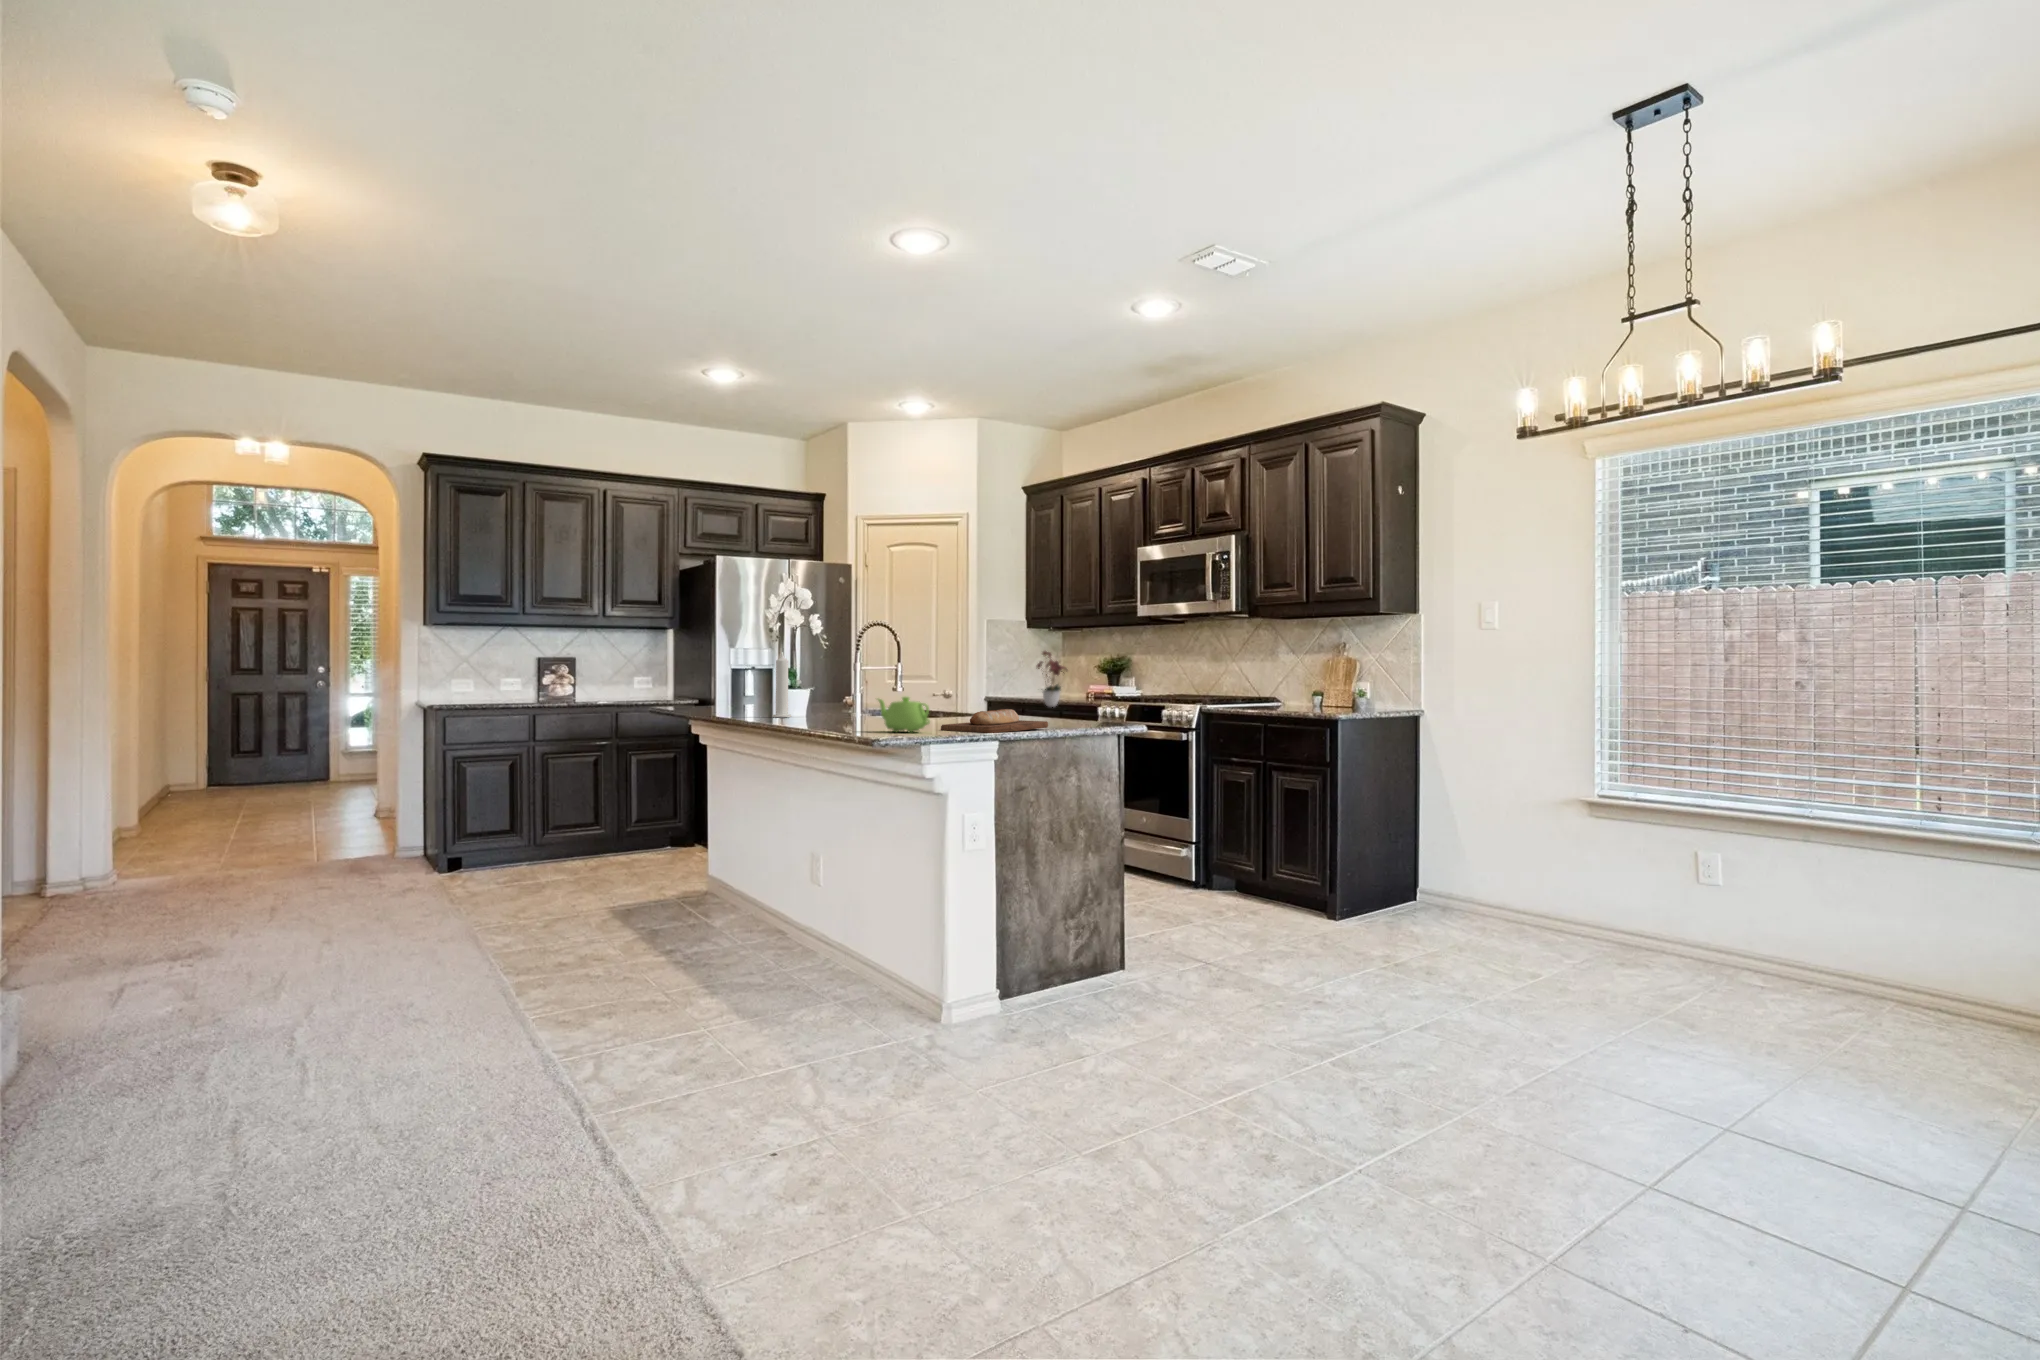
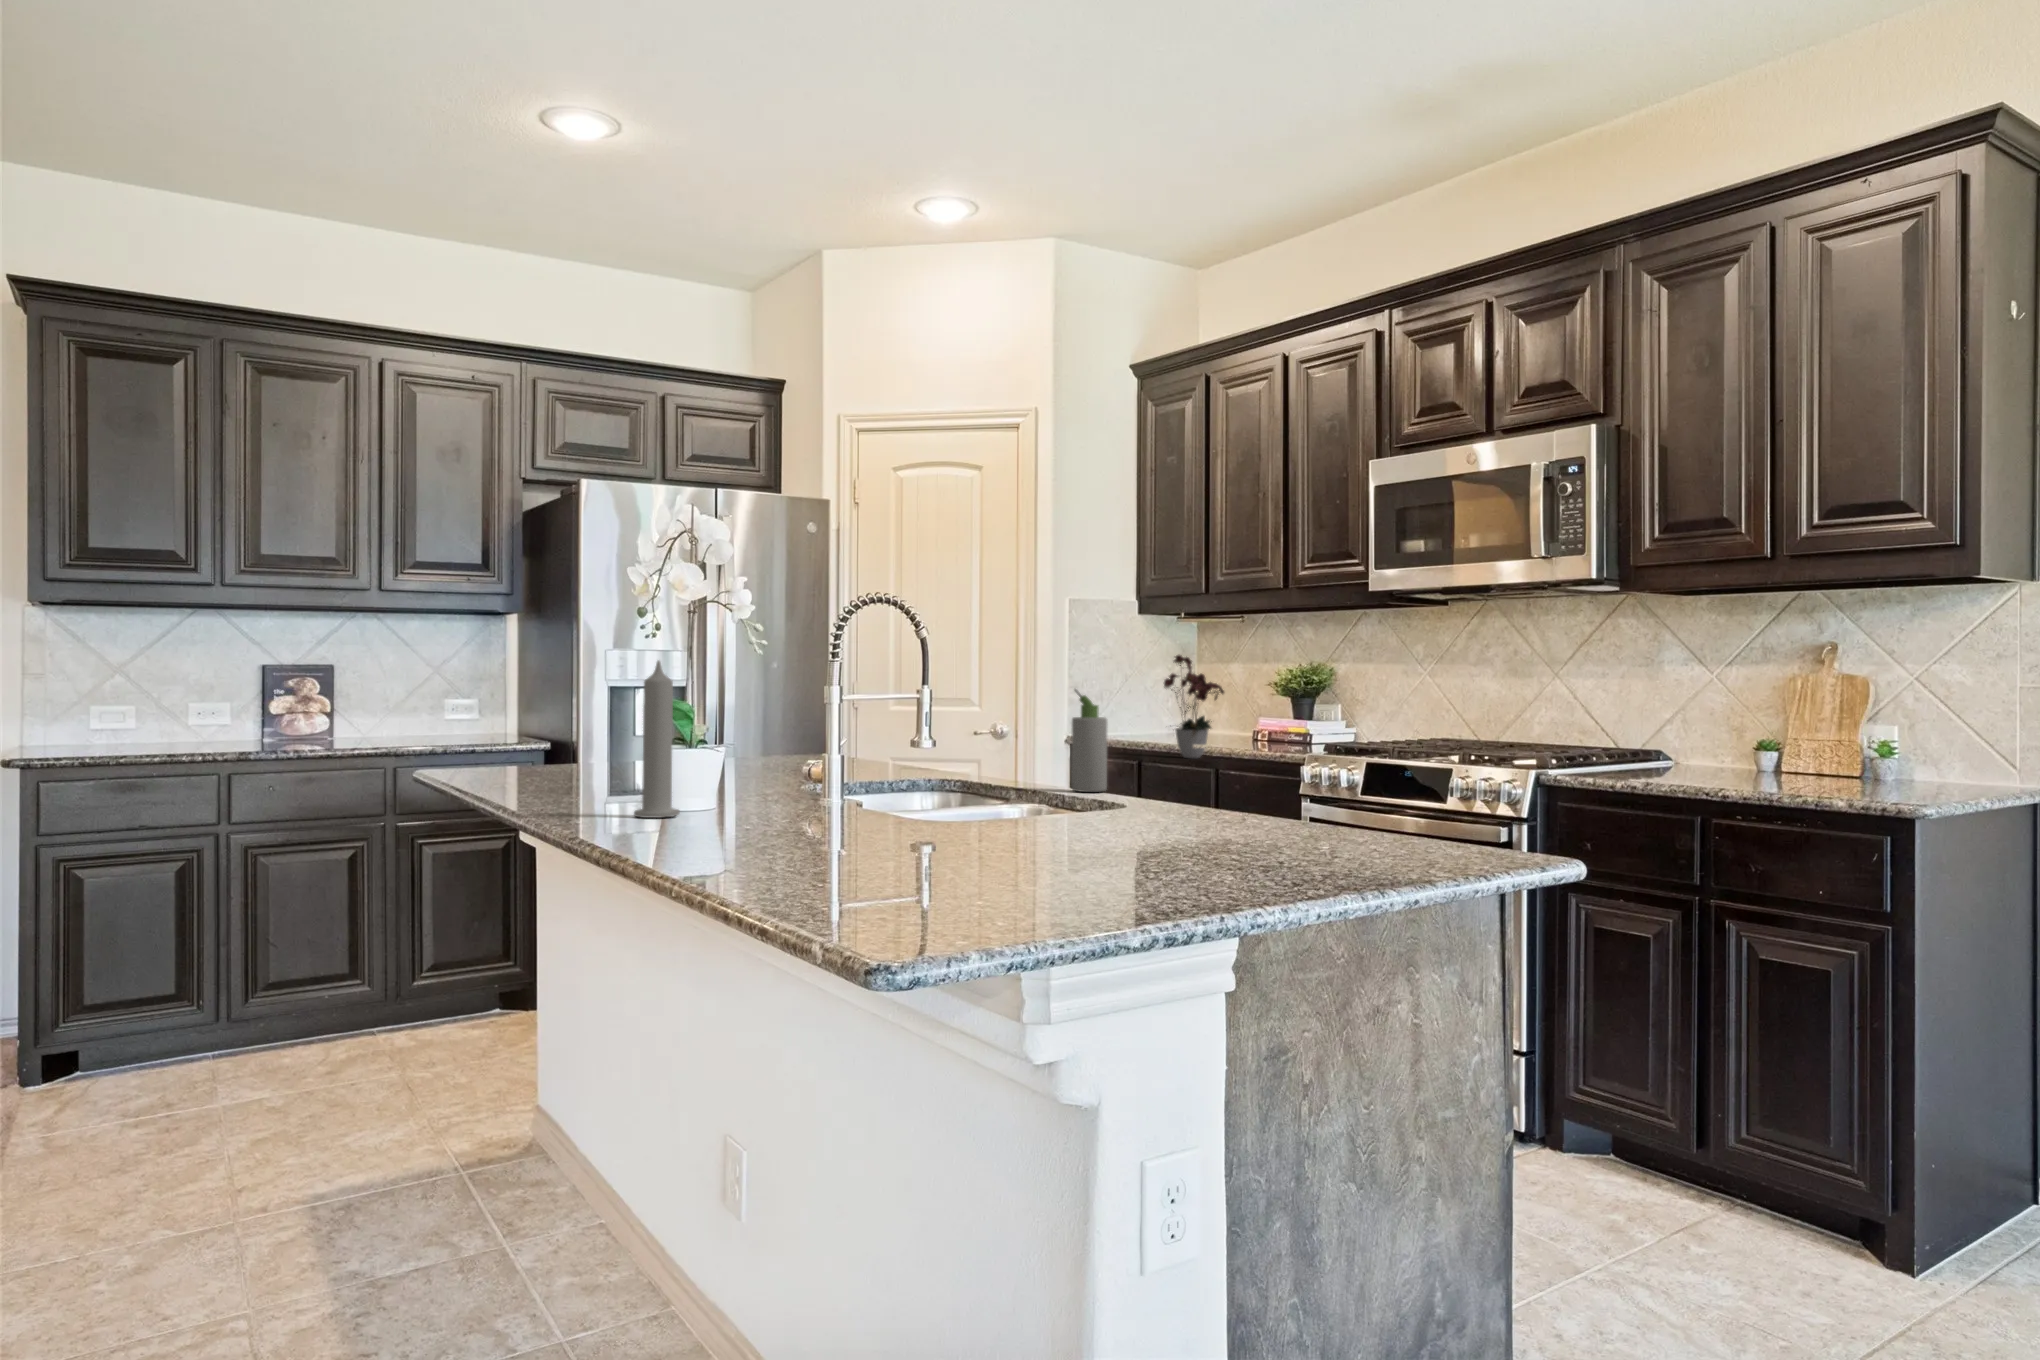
bottle: none [969,666,986,714] -> present [1071,689,1107,792]
teapot: present [878,697,930,732] -> none [890,802,1058,916]
bread loaf: present [941,709,1048,733] -> none [1073,819,1348,909]

